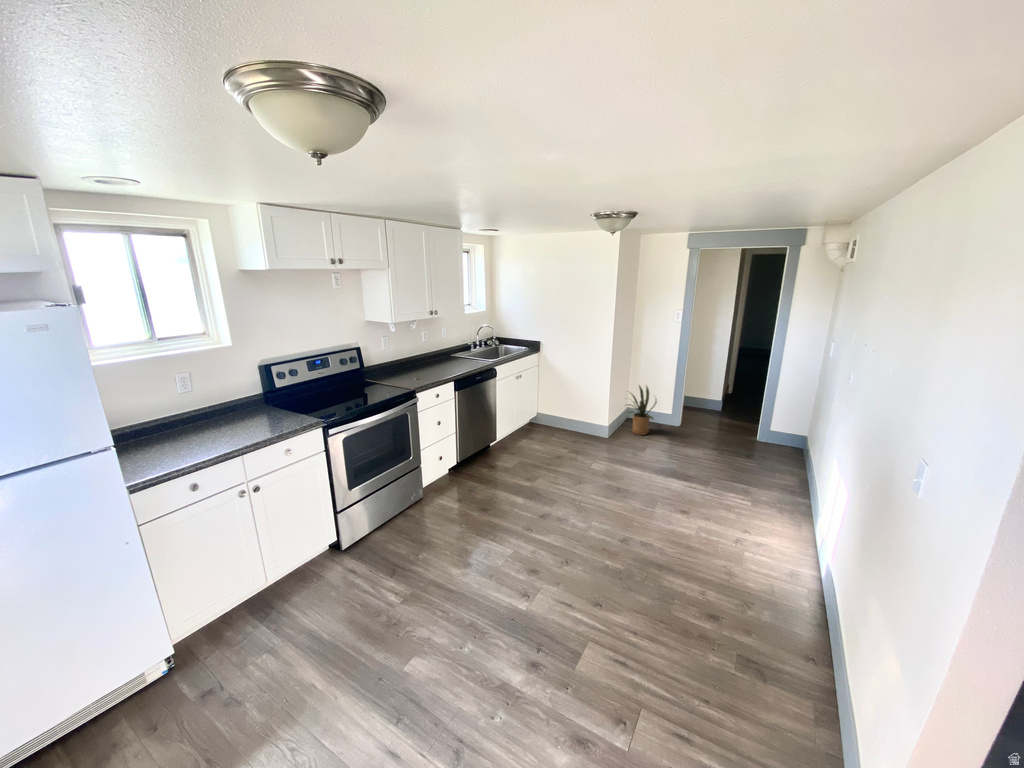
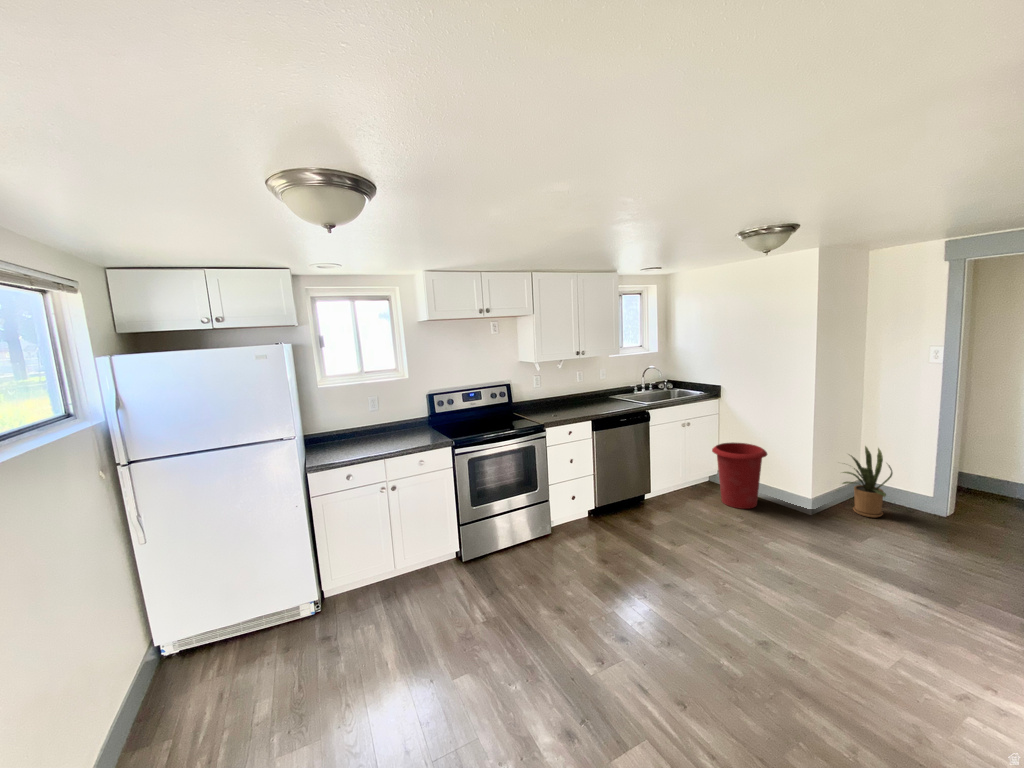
waste bin: none [542,389,583,443] -> present [712,443,767,509]

